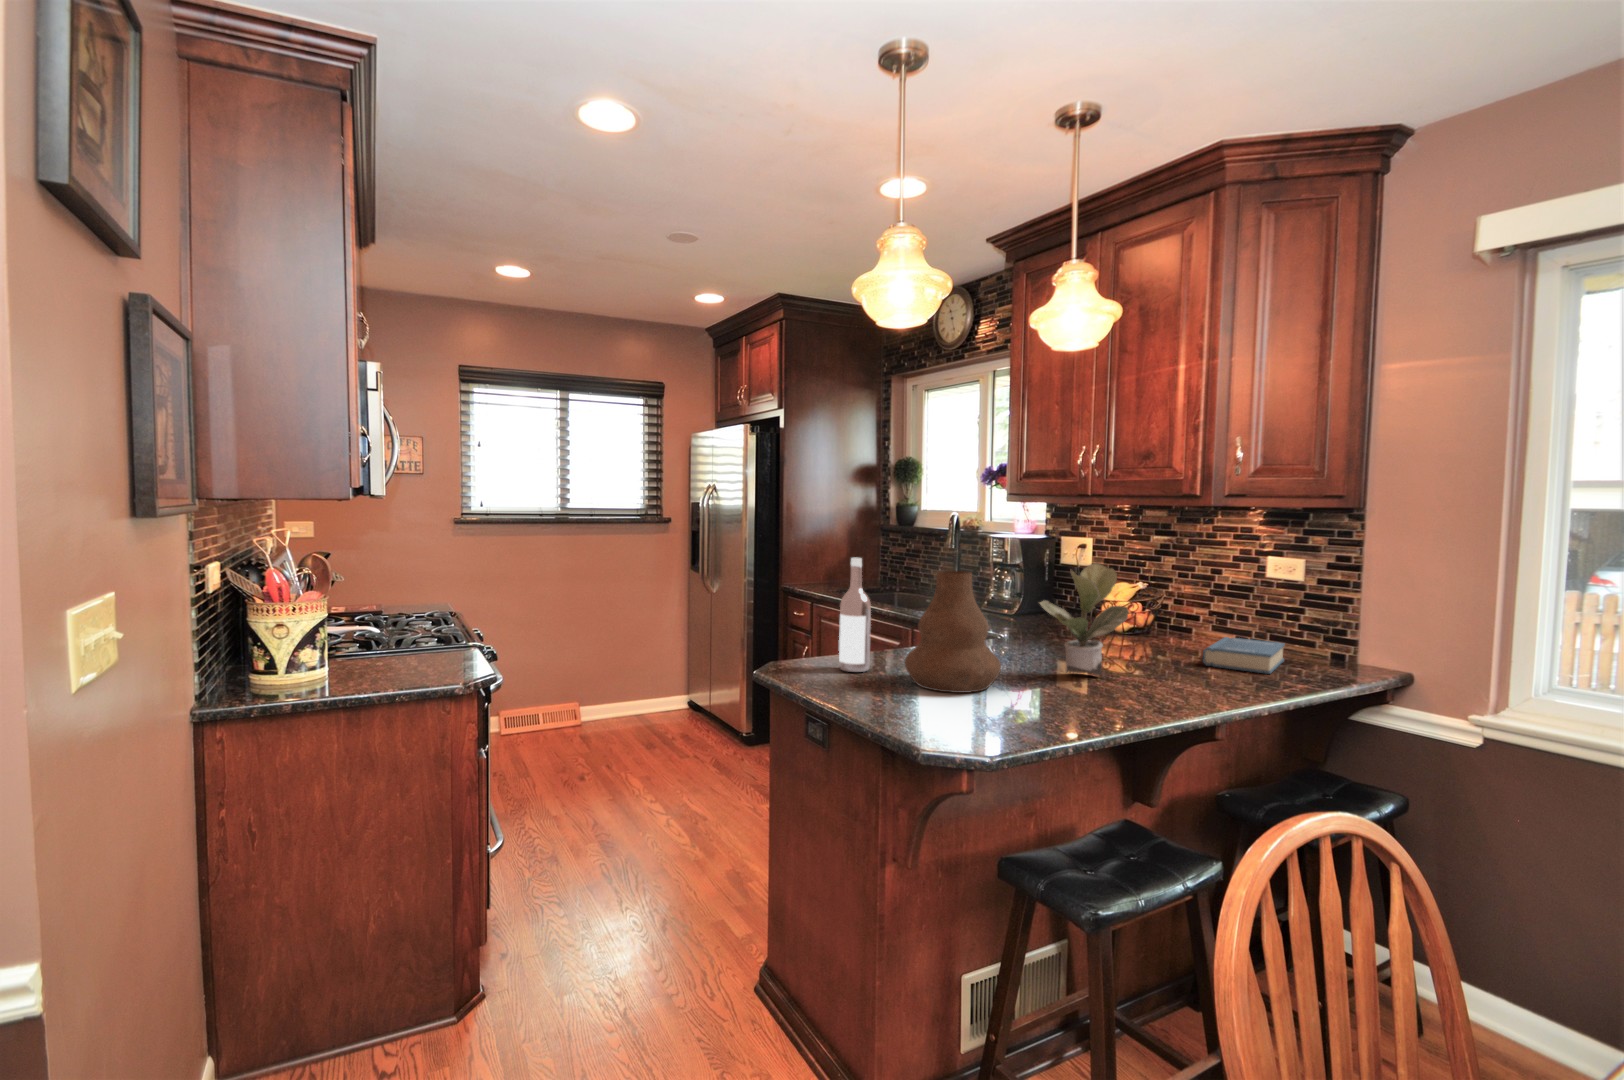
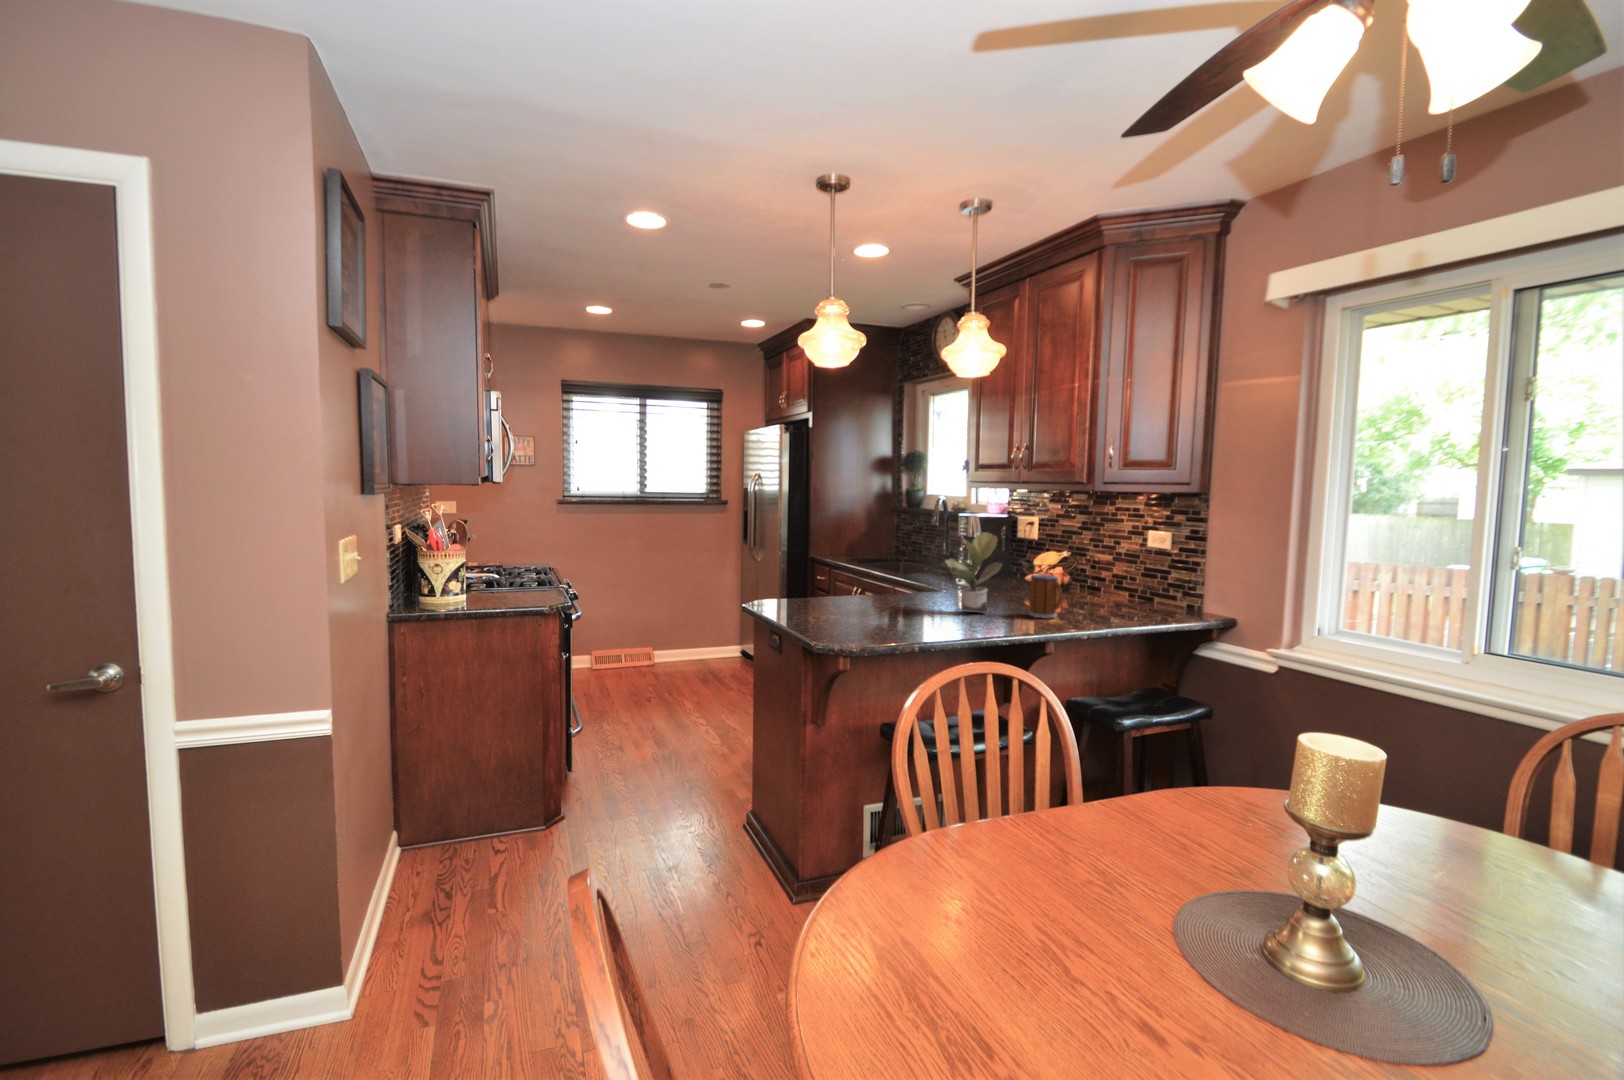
wine bottle: present [839,558,871,672] -> none [802,526,824,606]
vase: present [905,570,1001,693] -> none [840,535,907,618]
mug: none [1158,620,1209,683] -> present [1029,574,1062,618]
hardback book: present [1203,637,1285,674] -> none [1077,591,1148,616]

